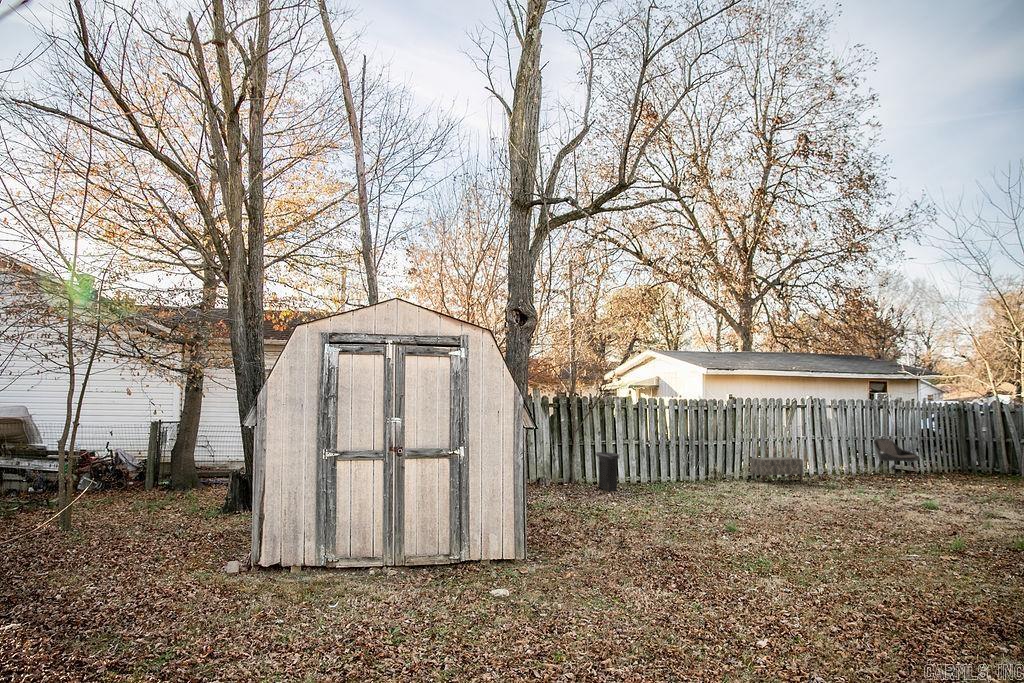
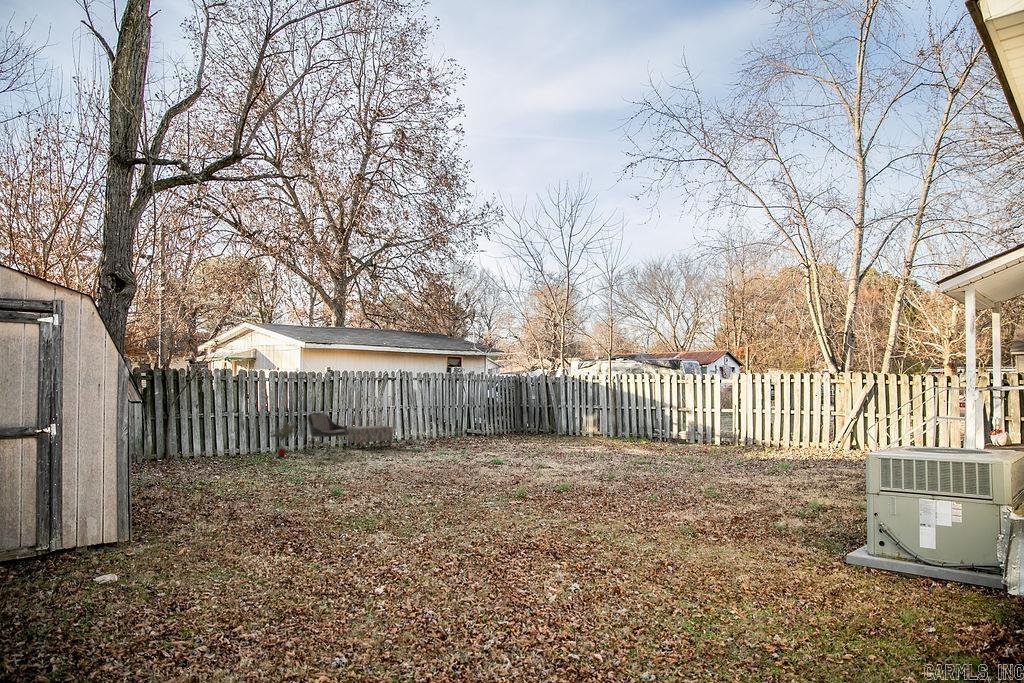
lounge chair: present [874,438,919,477] -> present [305,412,349,454]
potted tree: none [667,446,696,485] -> present [269,418,297,456]
trash can: present [596,452,619,491] -> none [189,426,218,467]

